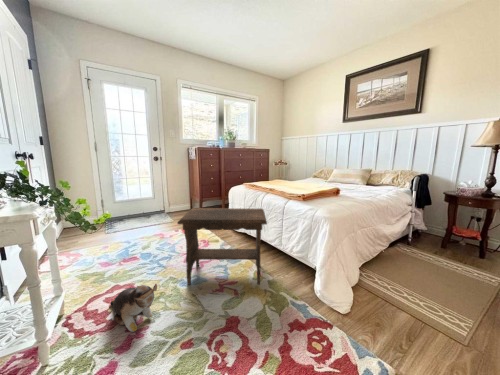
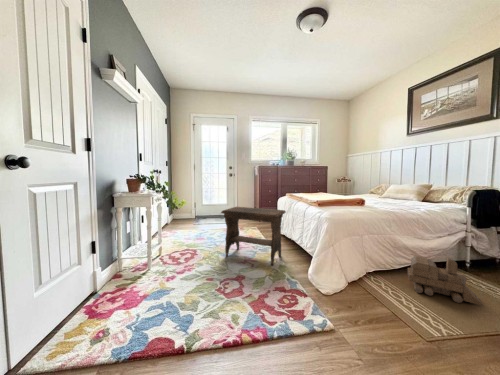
toy train: none [392,244,463,287] -> present [408,256,483,305]
plush toy: present [110,284,157,332] -> none [181,242,200,268]

